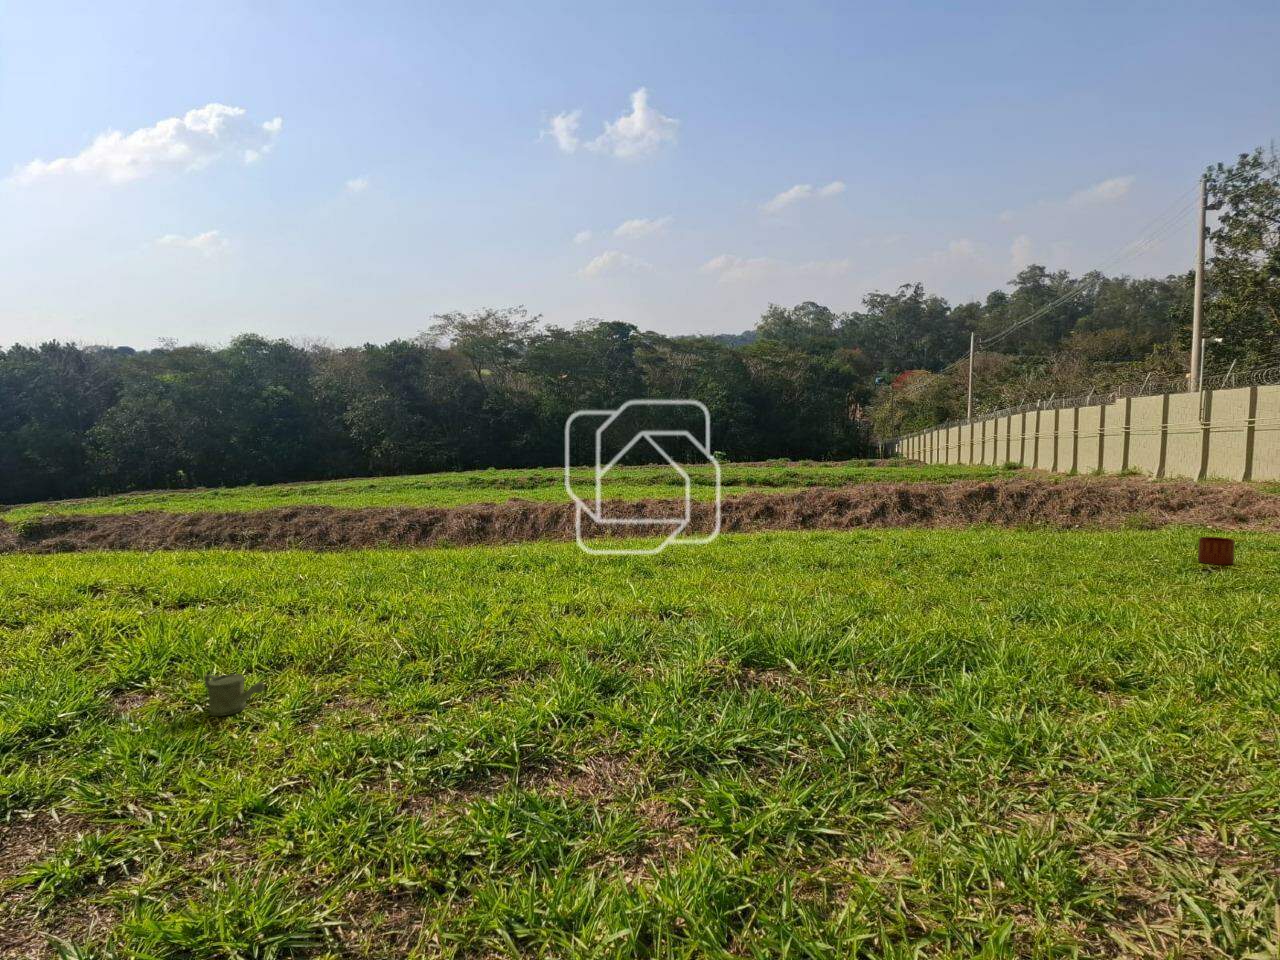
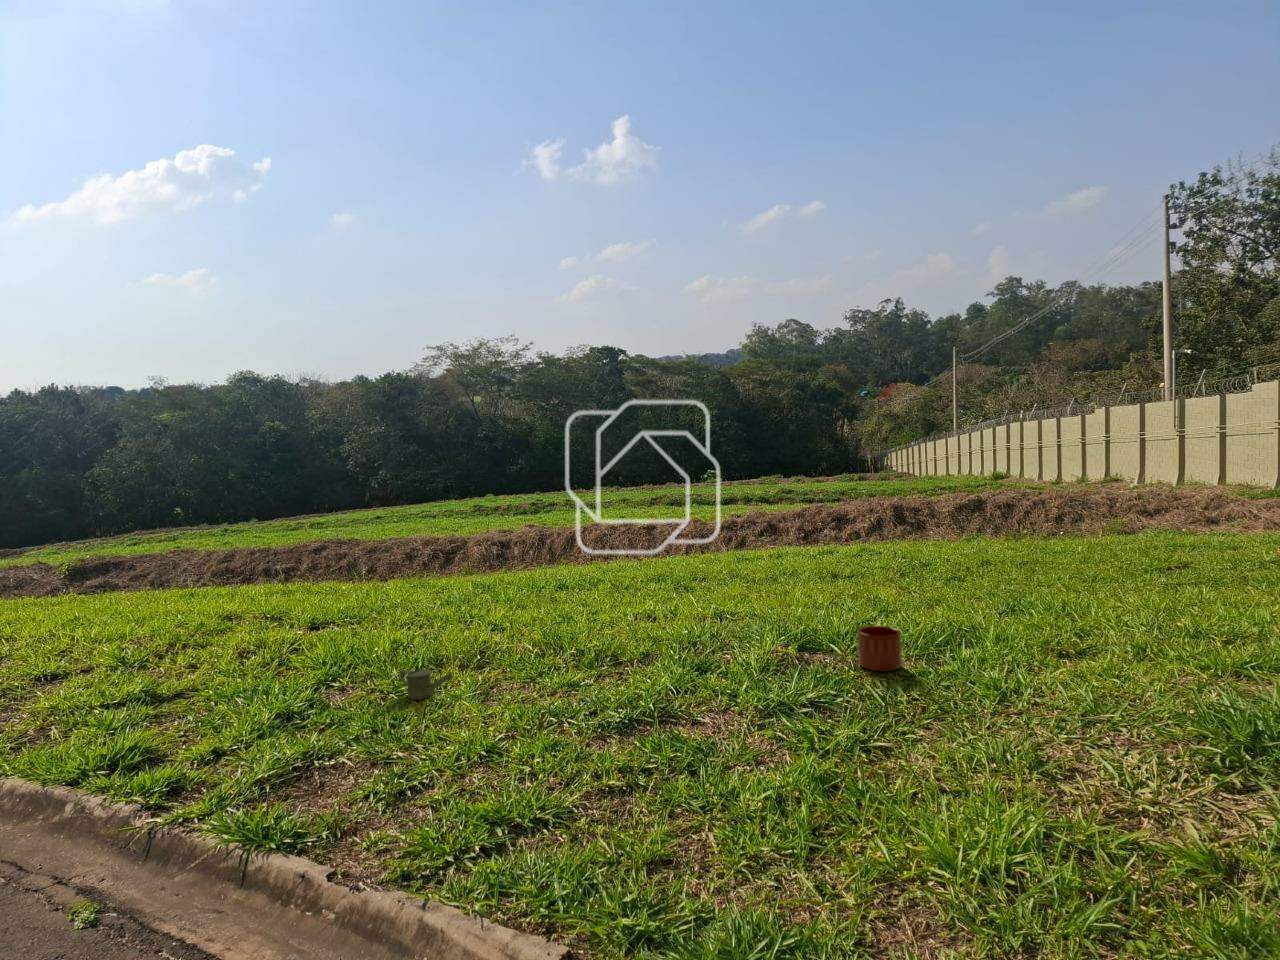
planter: present [1198,537,1235,565] -> present [858,626,902,672]

